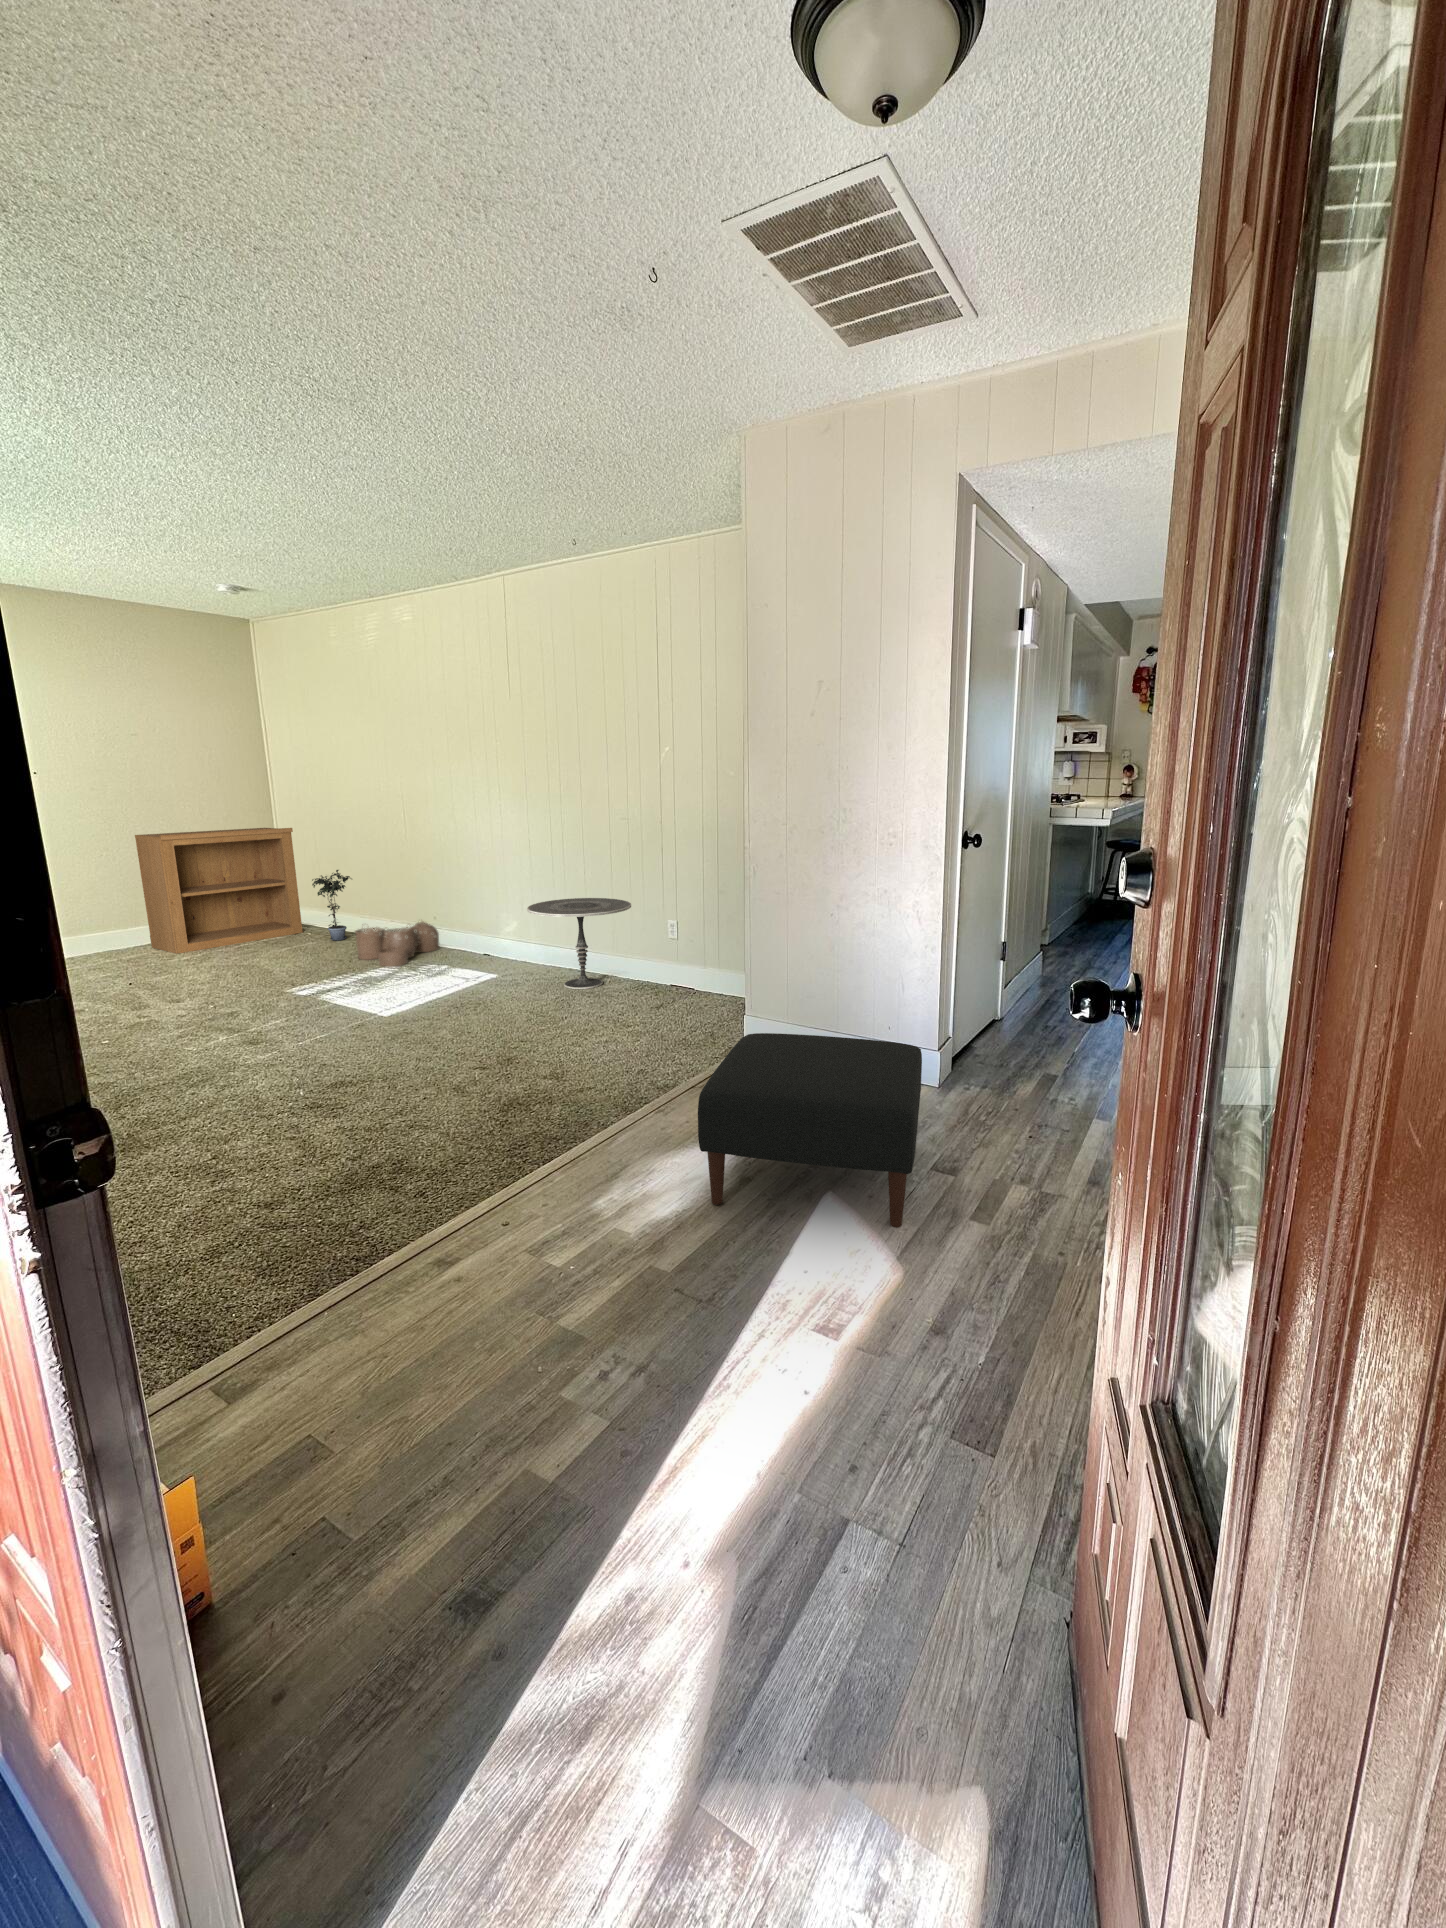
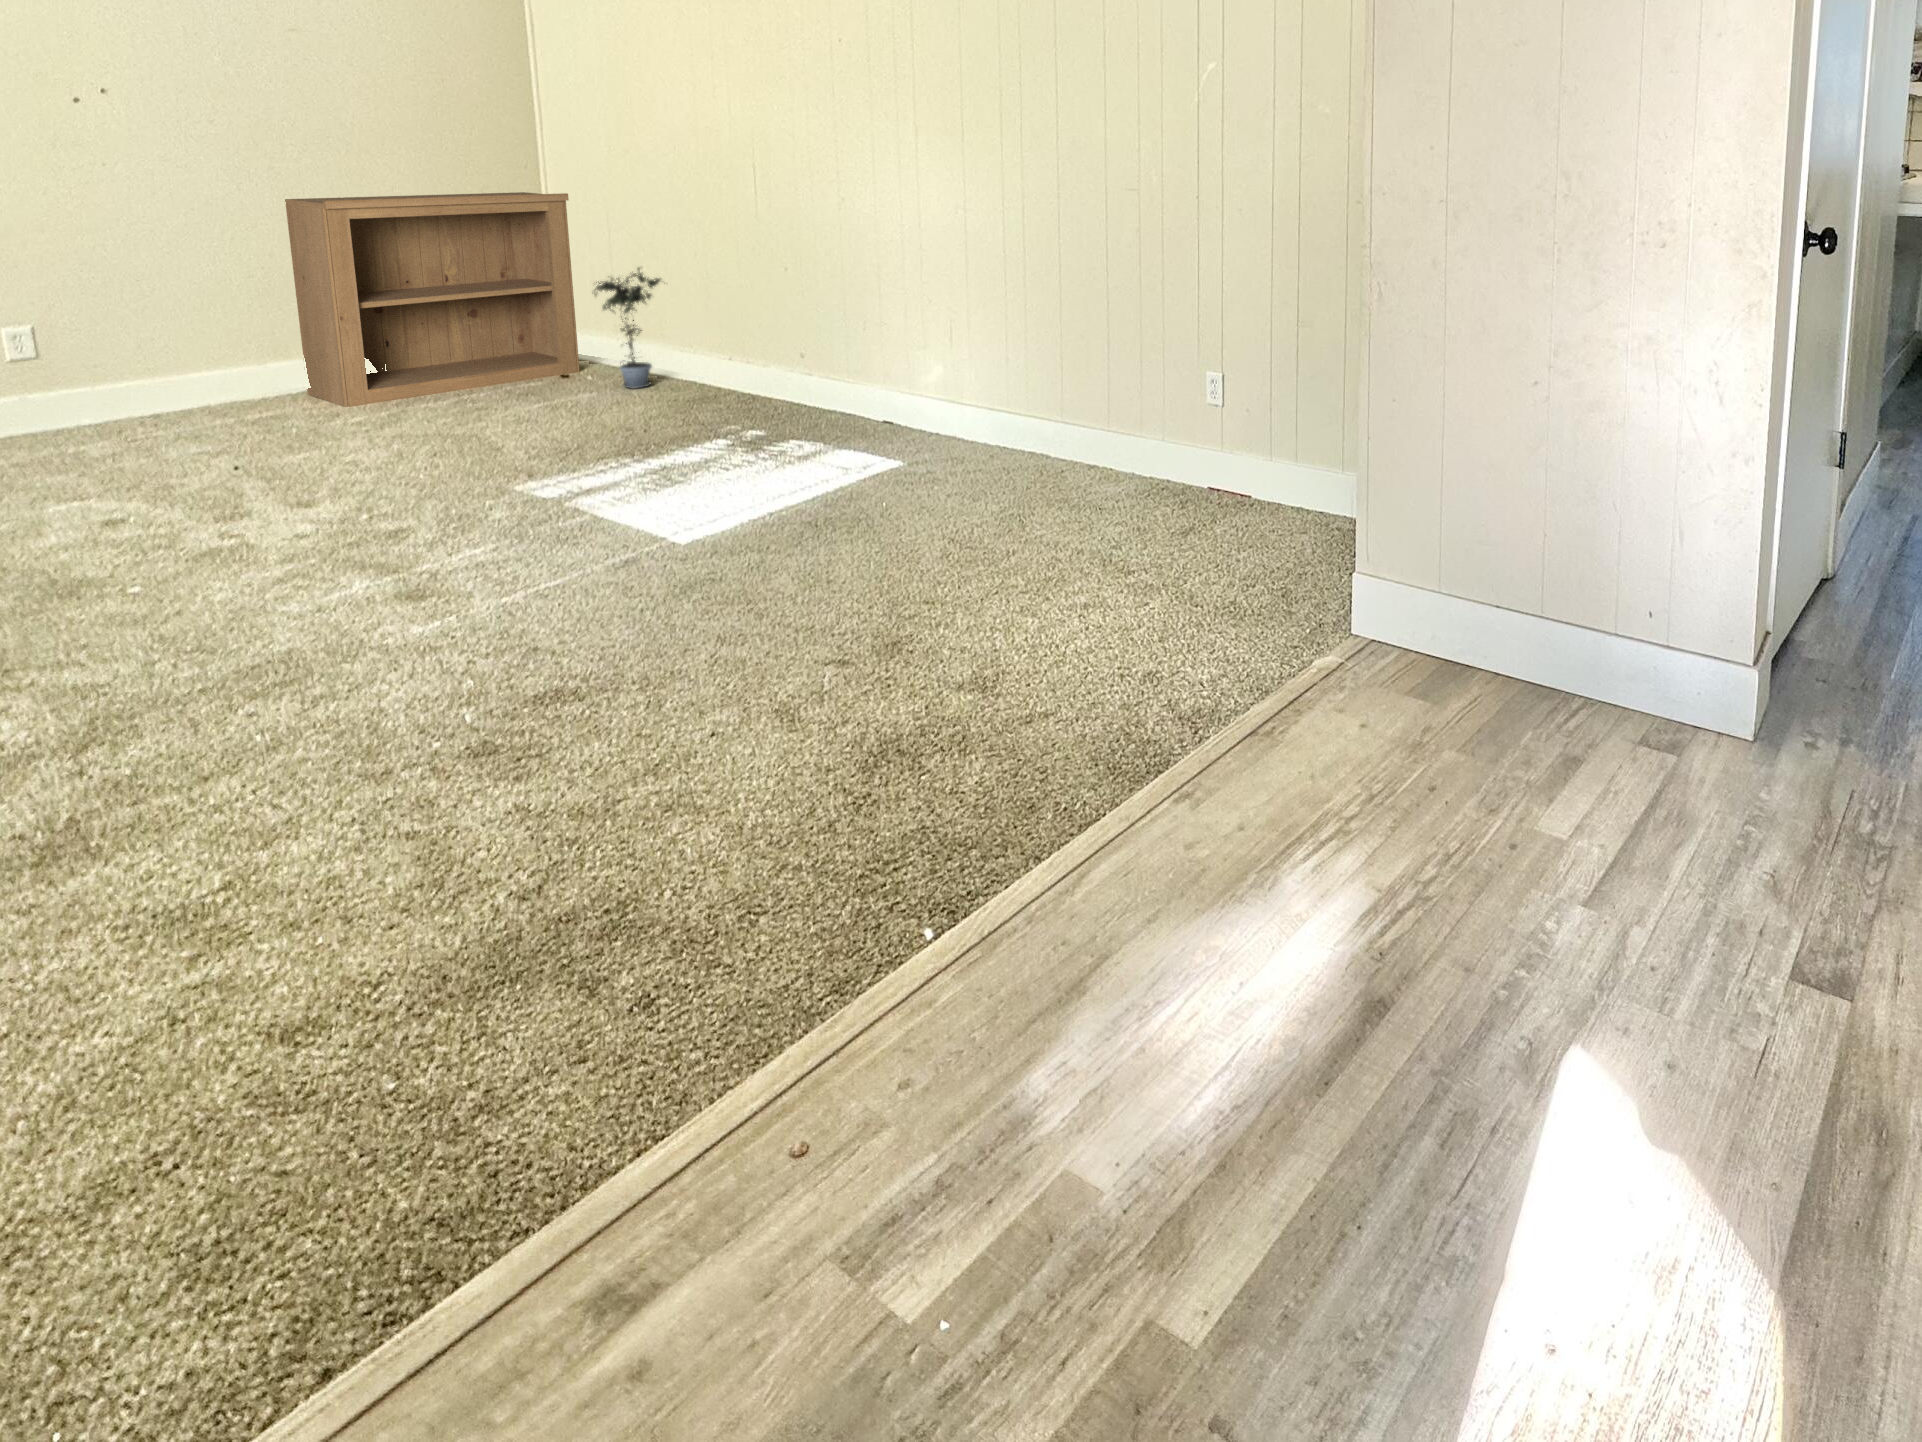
side table: present [527,898,631,989] -> none [956,329,1143,494]
woven basket: present [355,921,440,967] -> none [657,357,810,441]
ottoman: present [698,1033,922,1227] -> none [1283,640,1804,1153]

